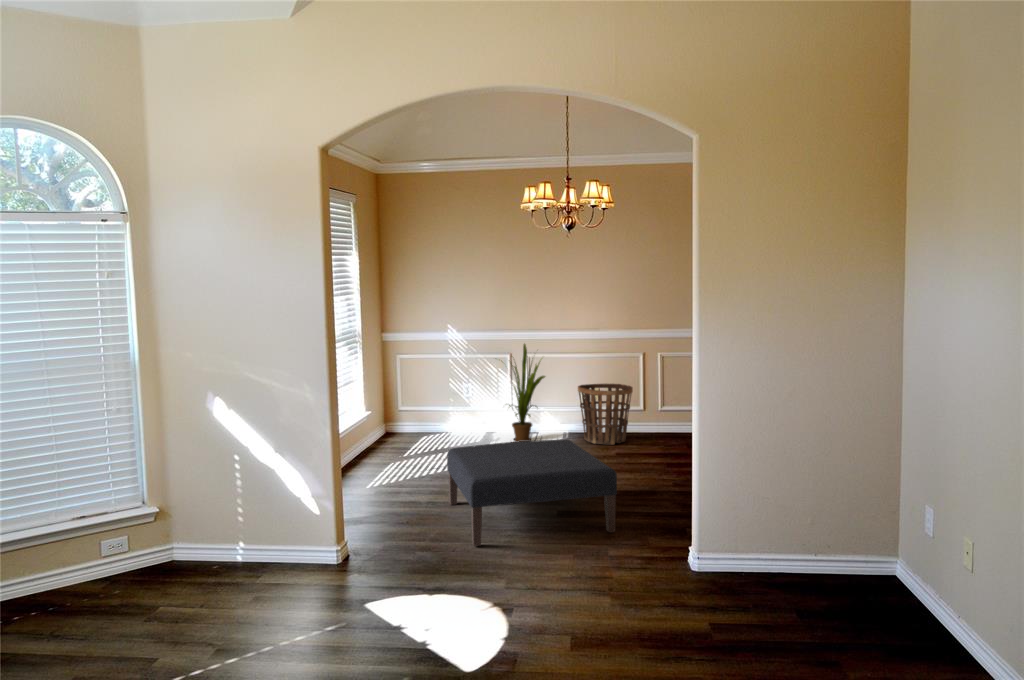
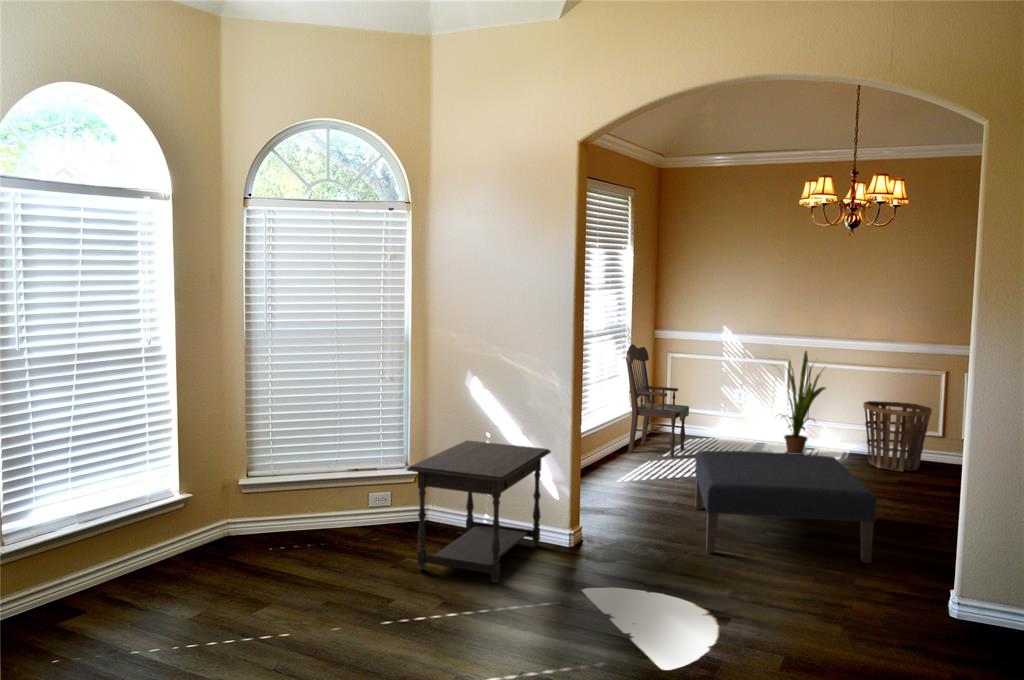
dining chair: none [360,349,424,457] -> present [626,344,689,457]
side table: none [156,466,312,619] -> present [407,441,551,583]

